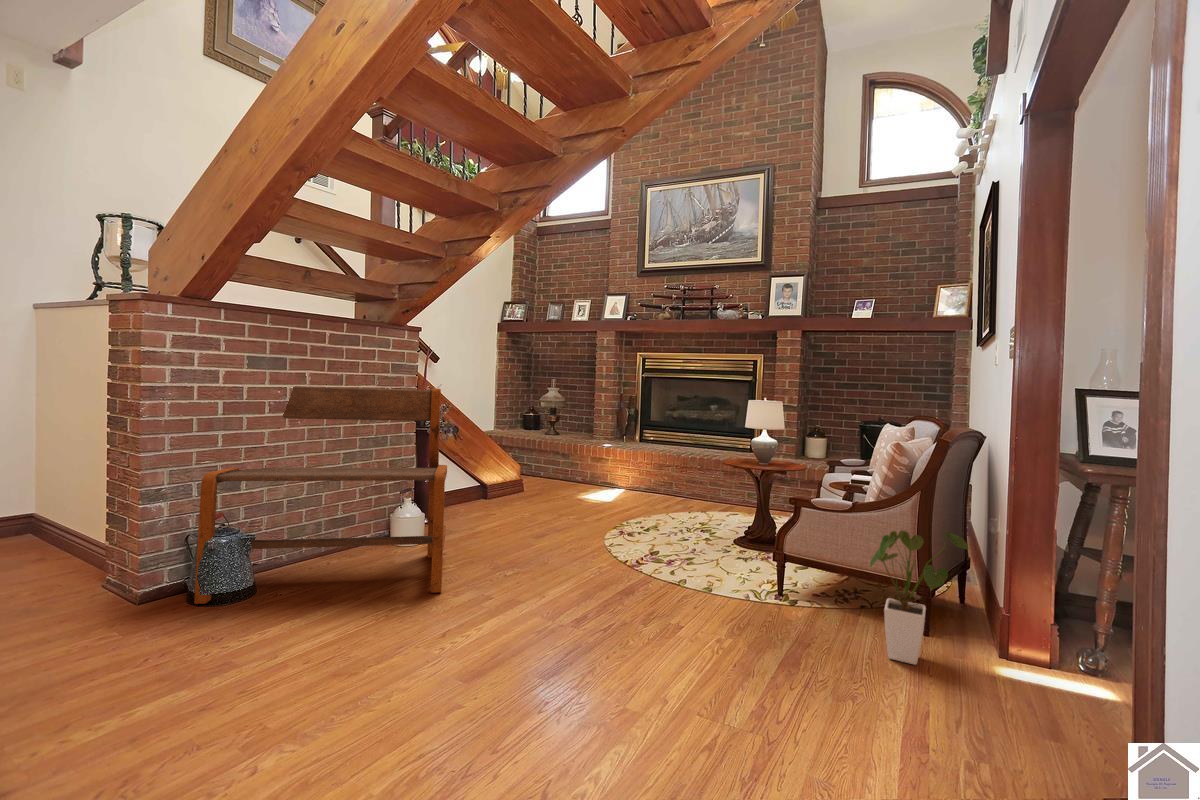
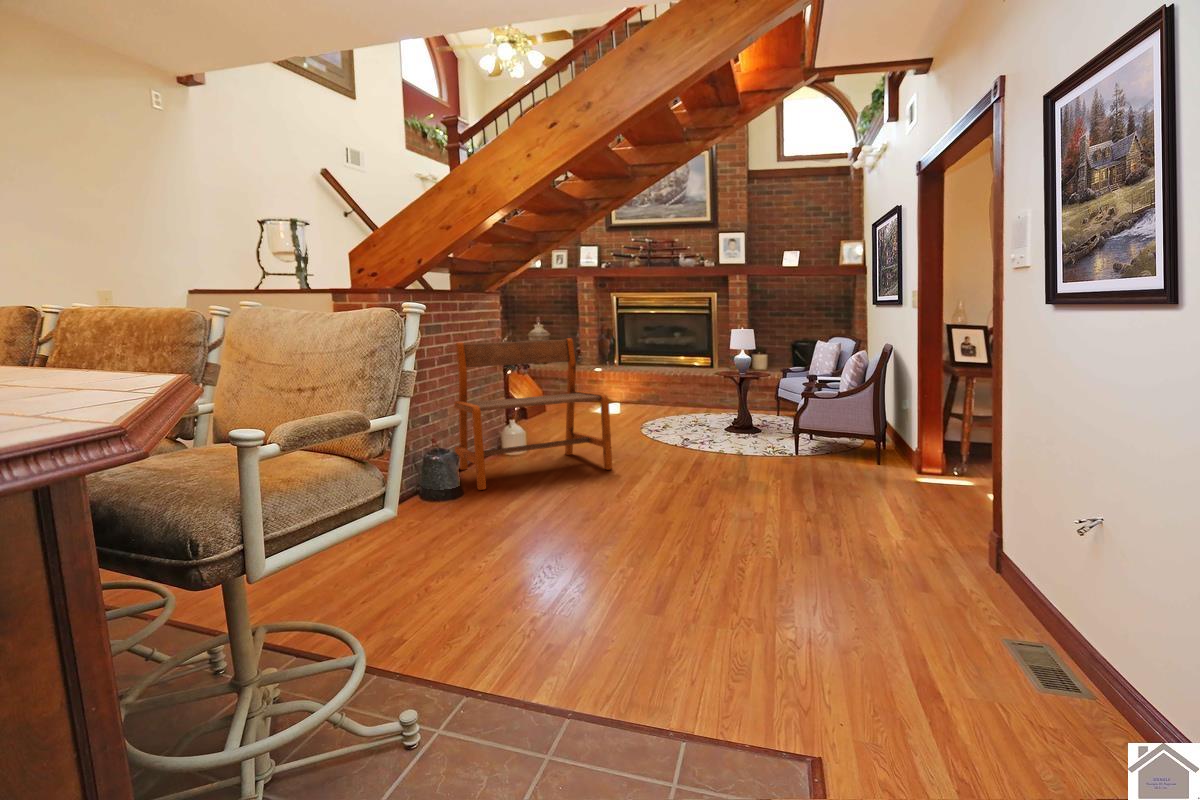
house plant: present [870,530,968,665] -> none [857,399,902,468]

